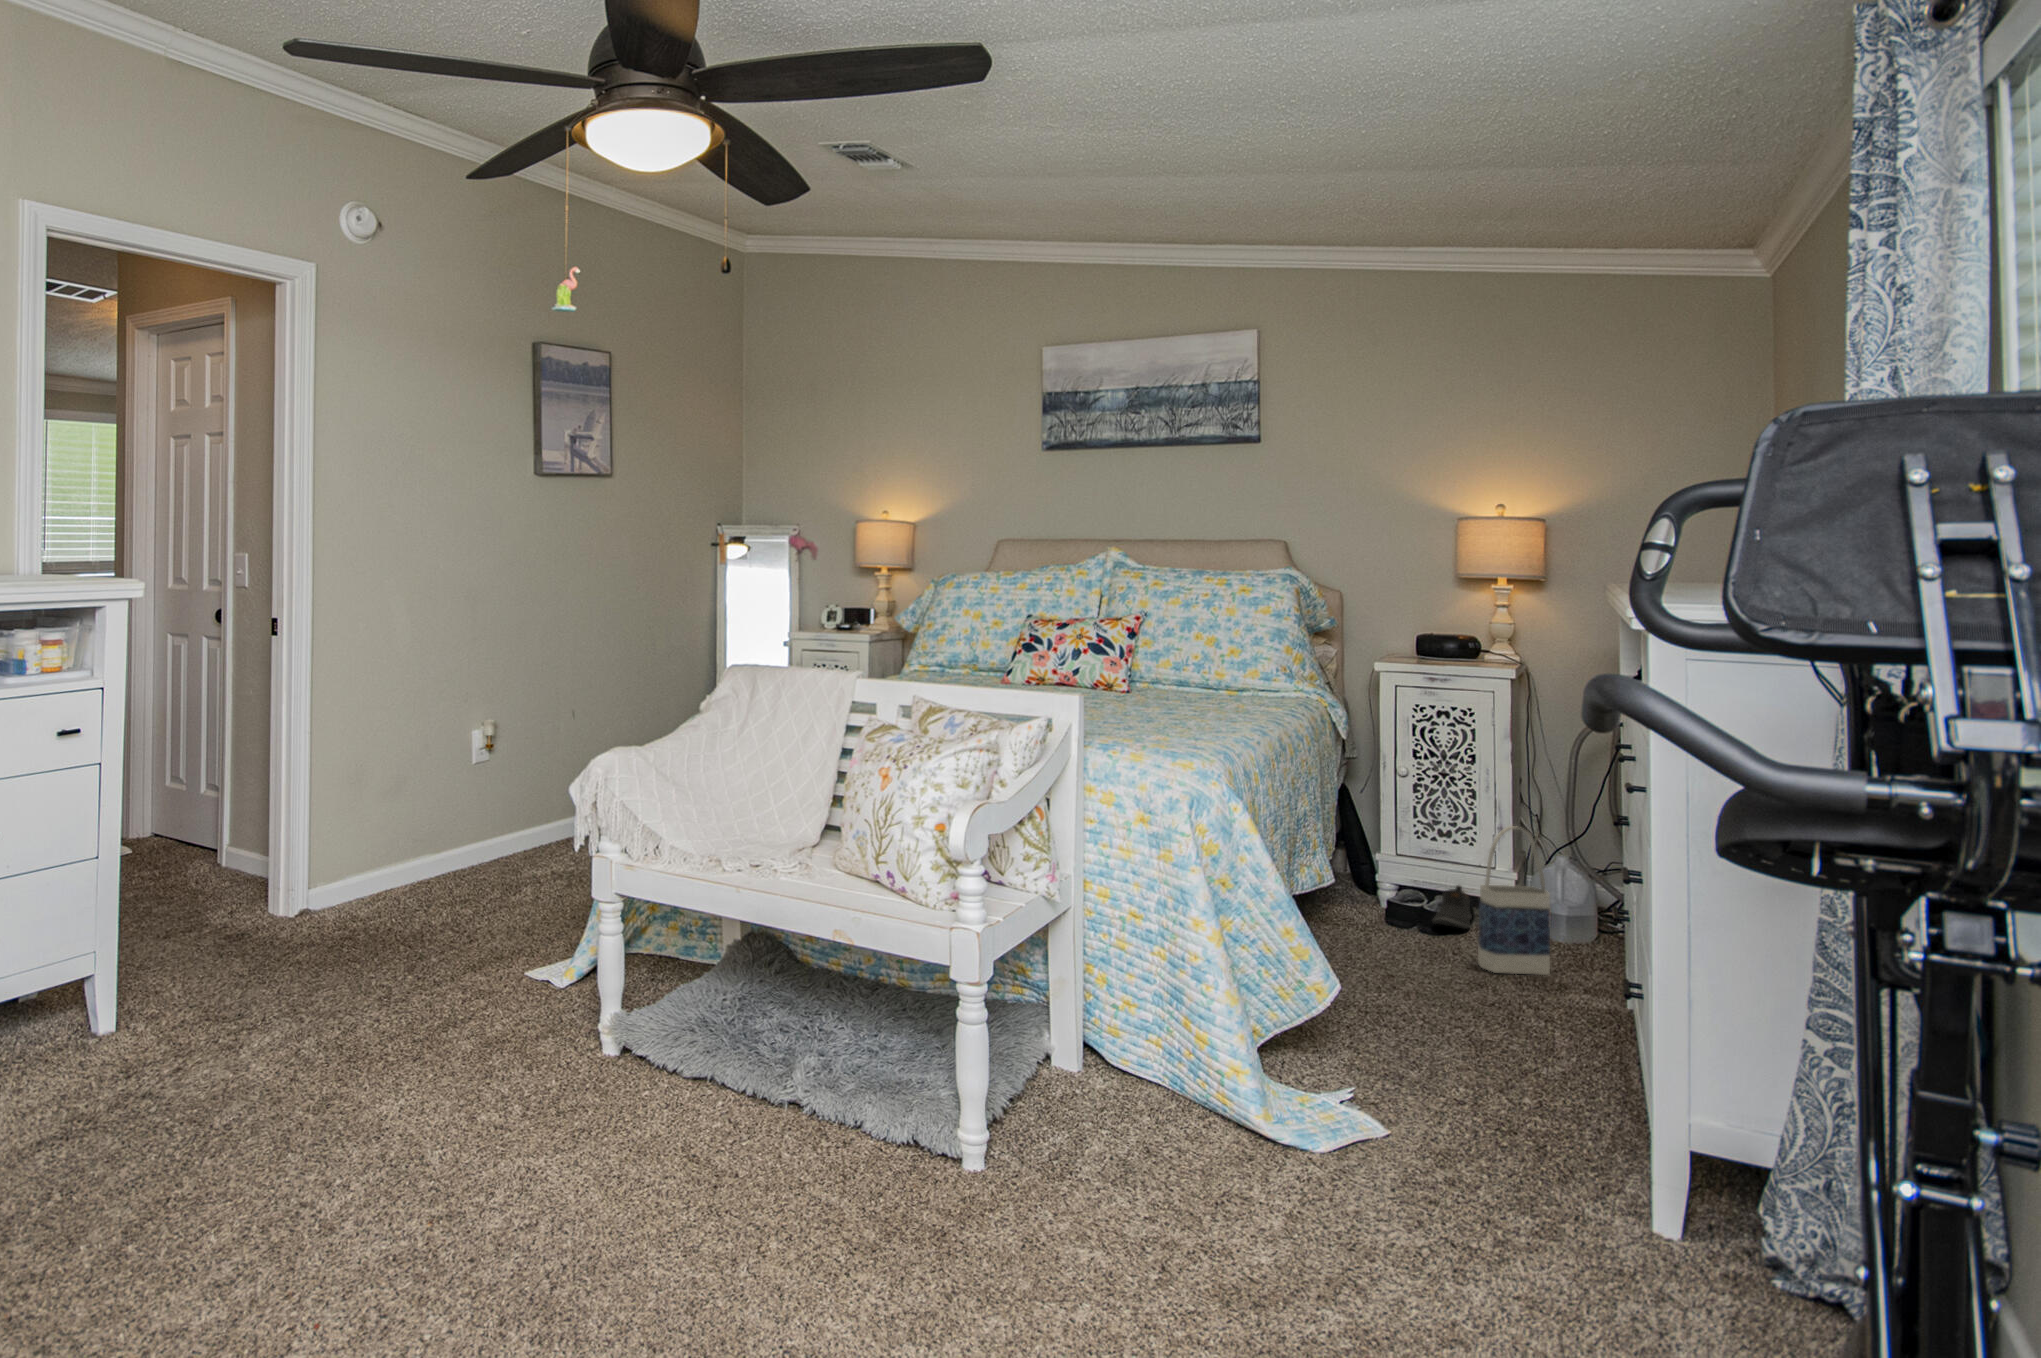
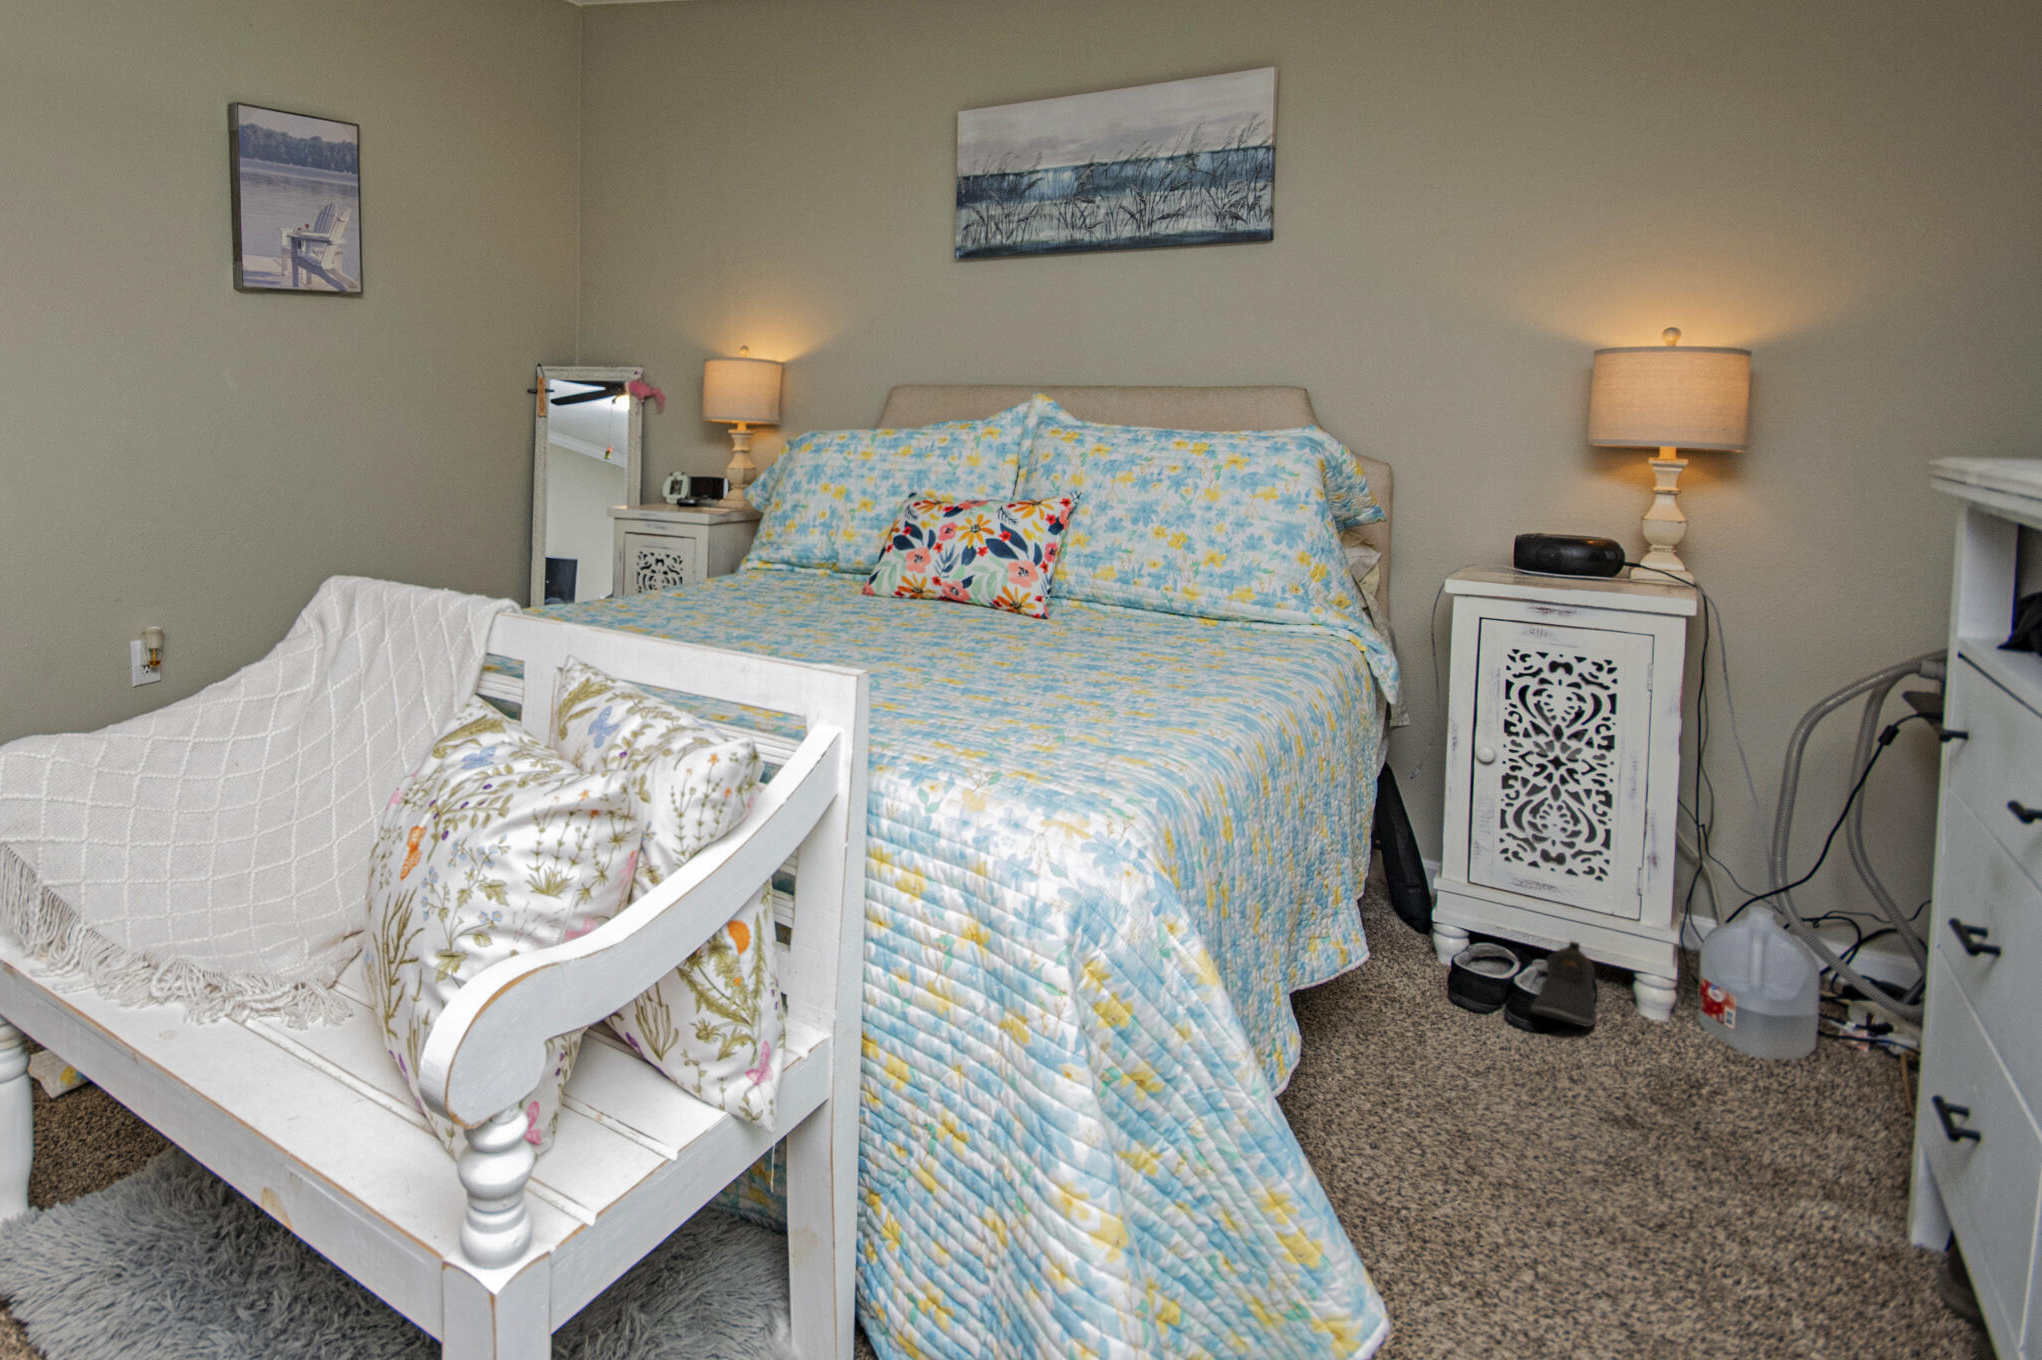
bag: present [1478,826,1550,975] -> none [1621,888,1768,1153]

